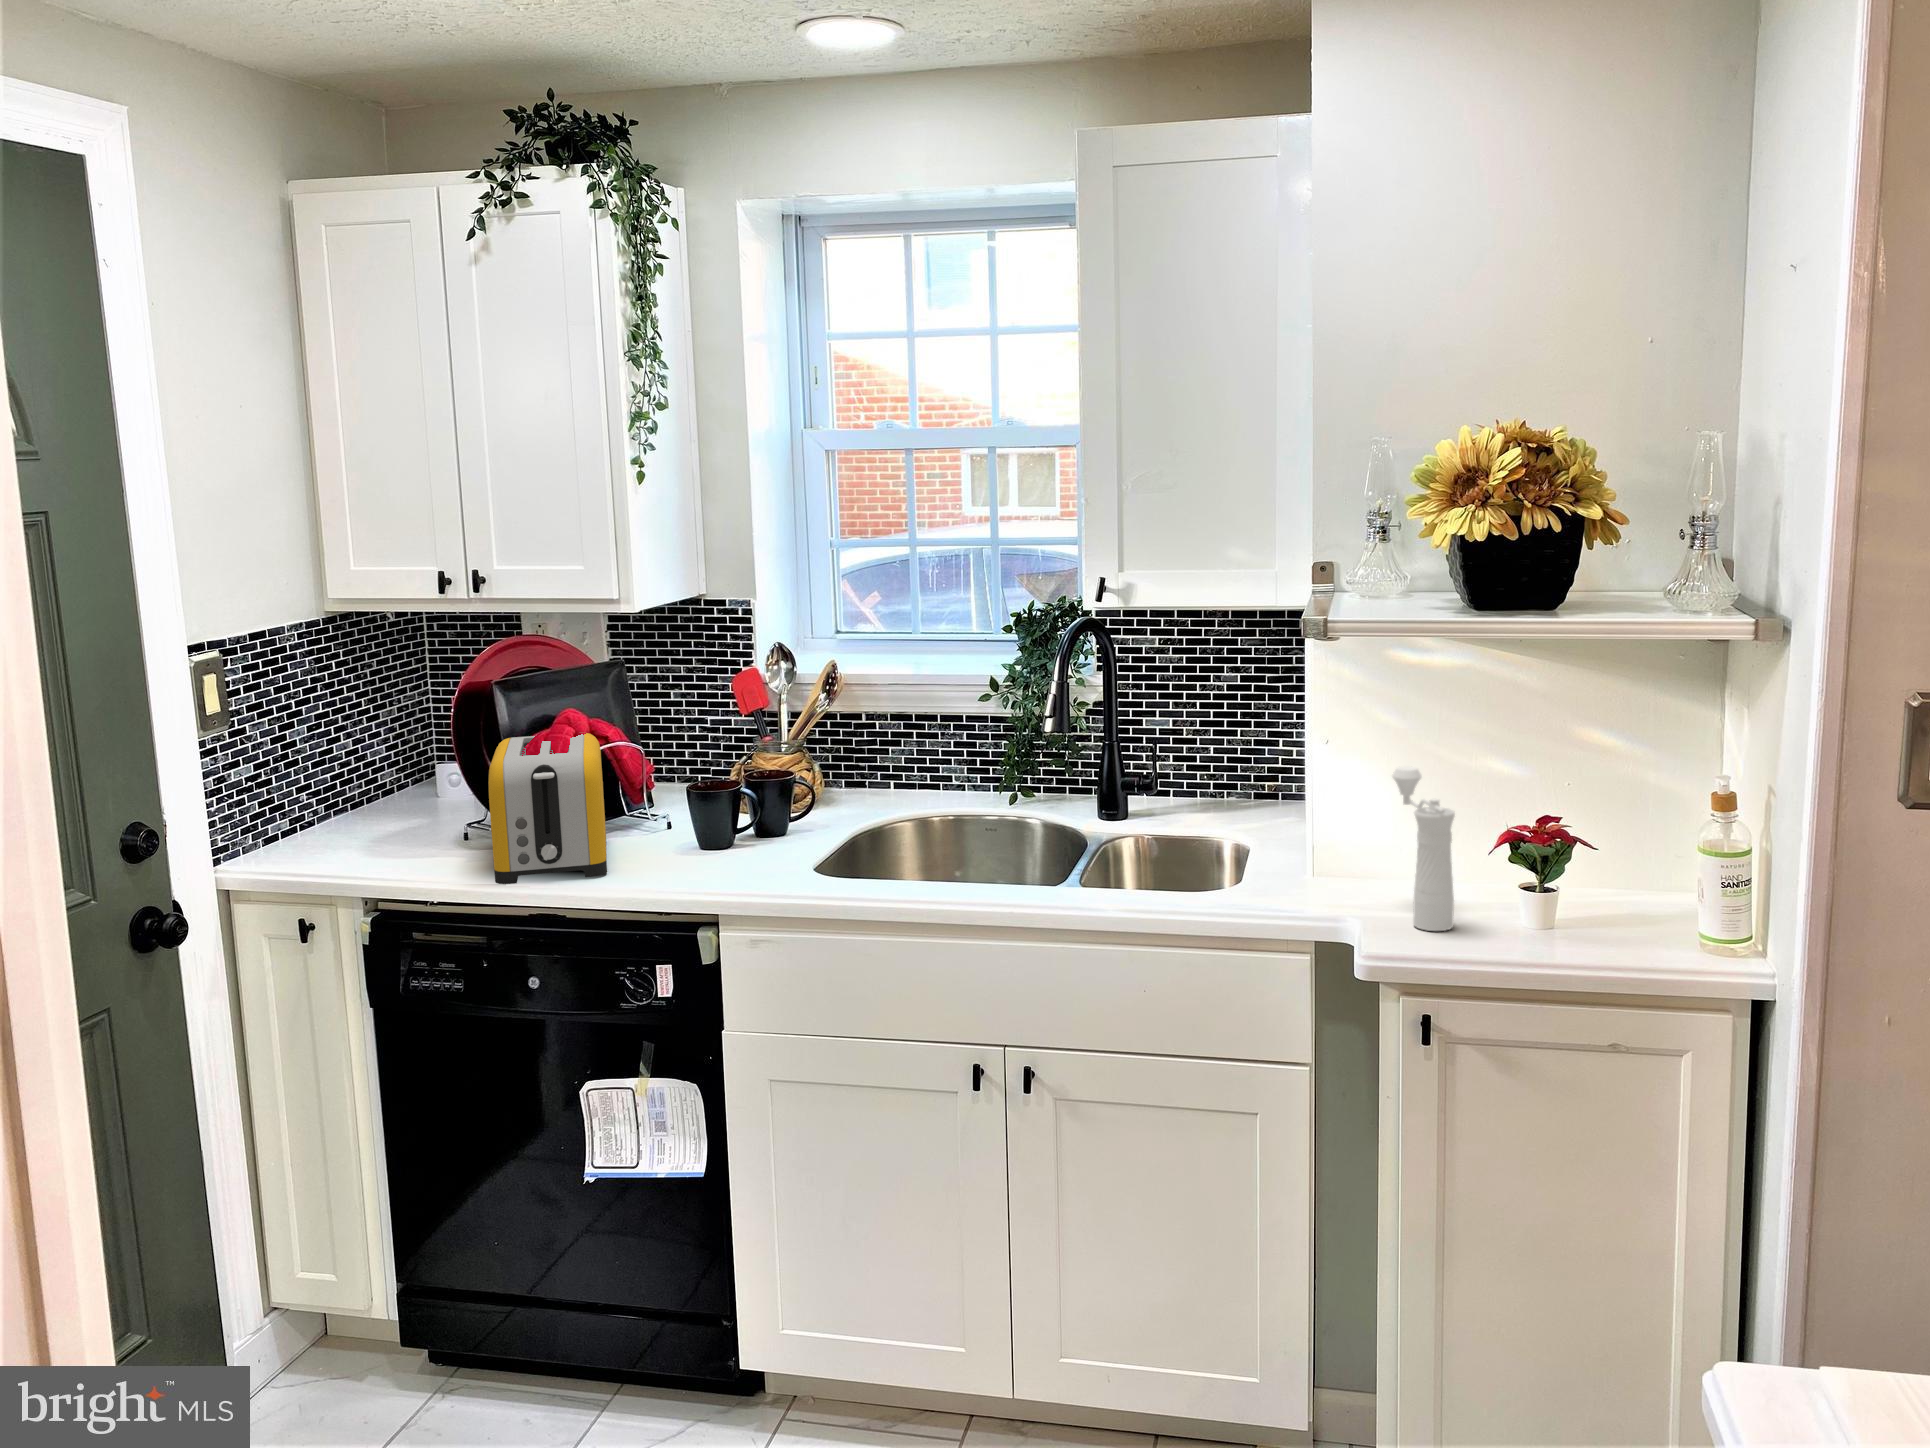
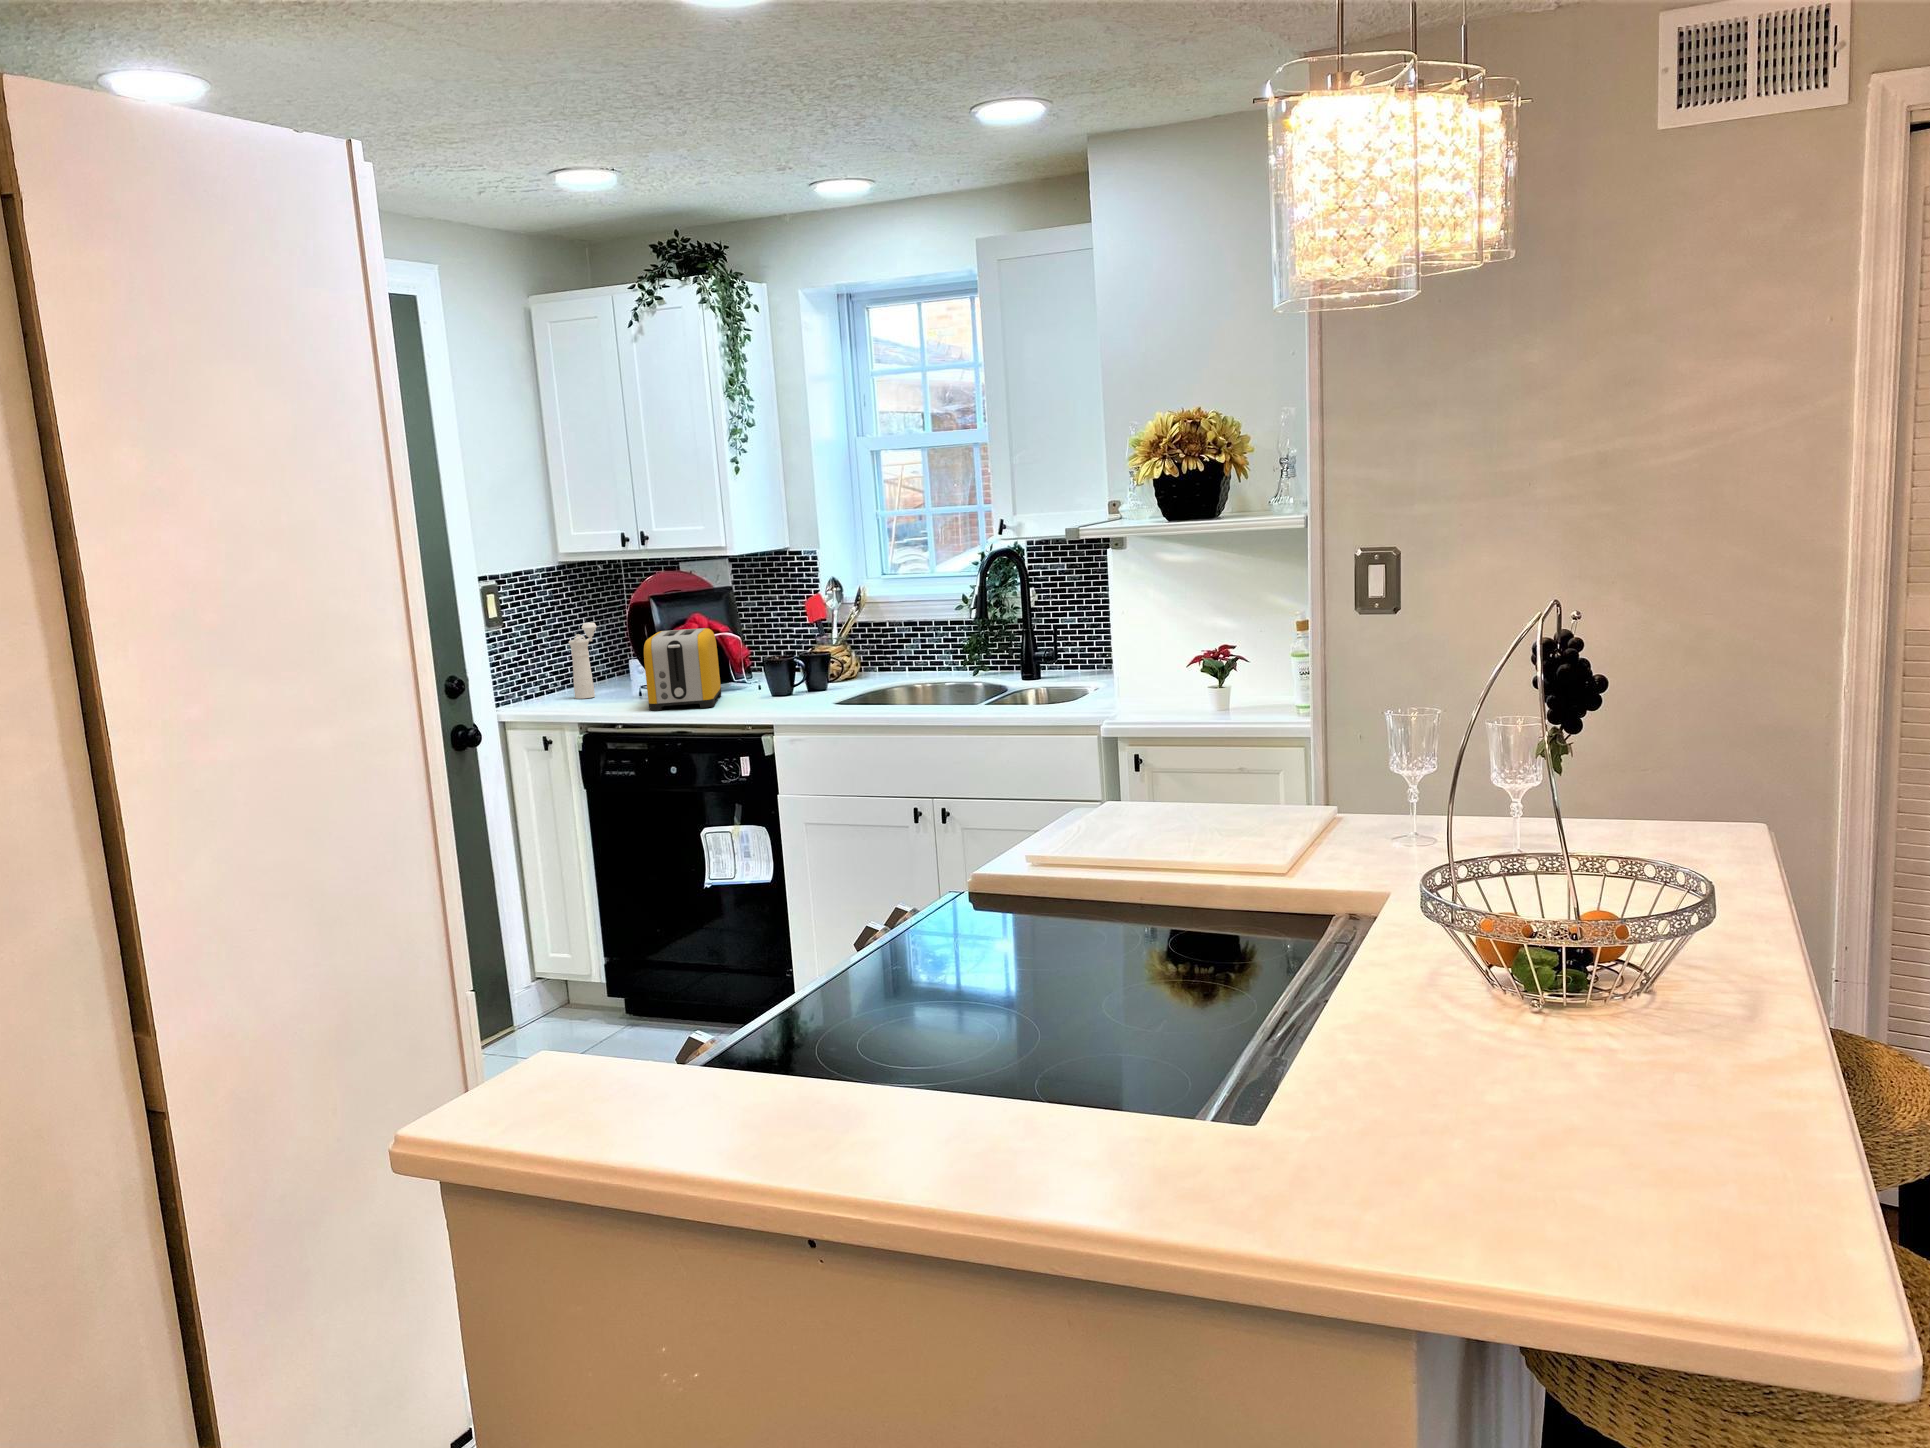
pepper mill: present [1392,766,1455,931] -> present [569,622,597,699]

